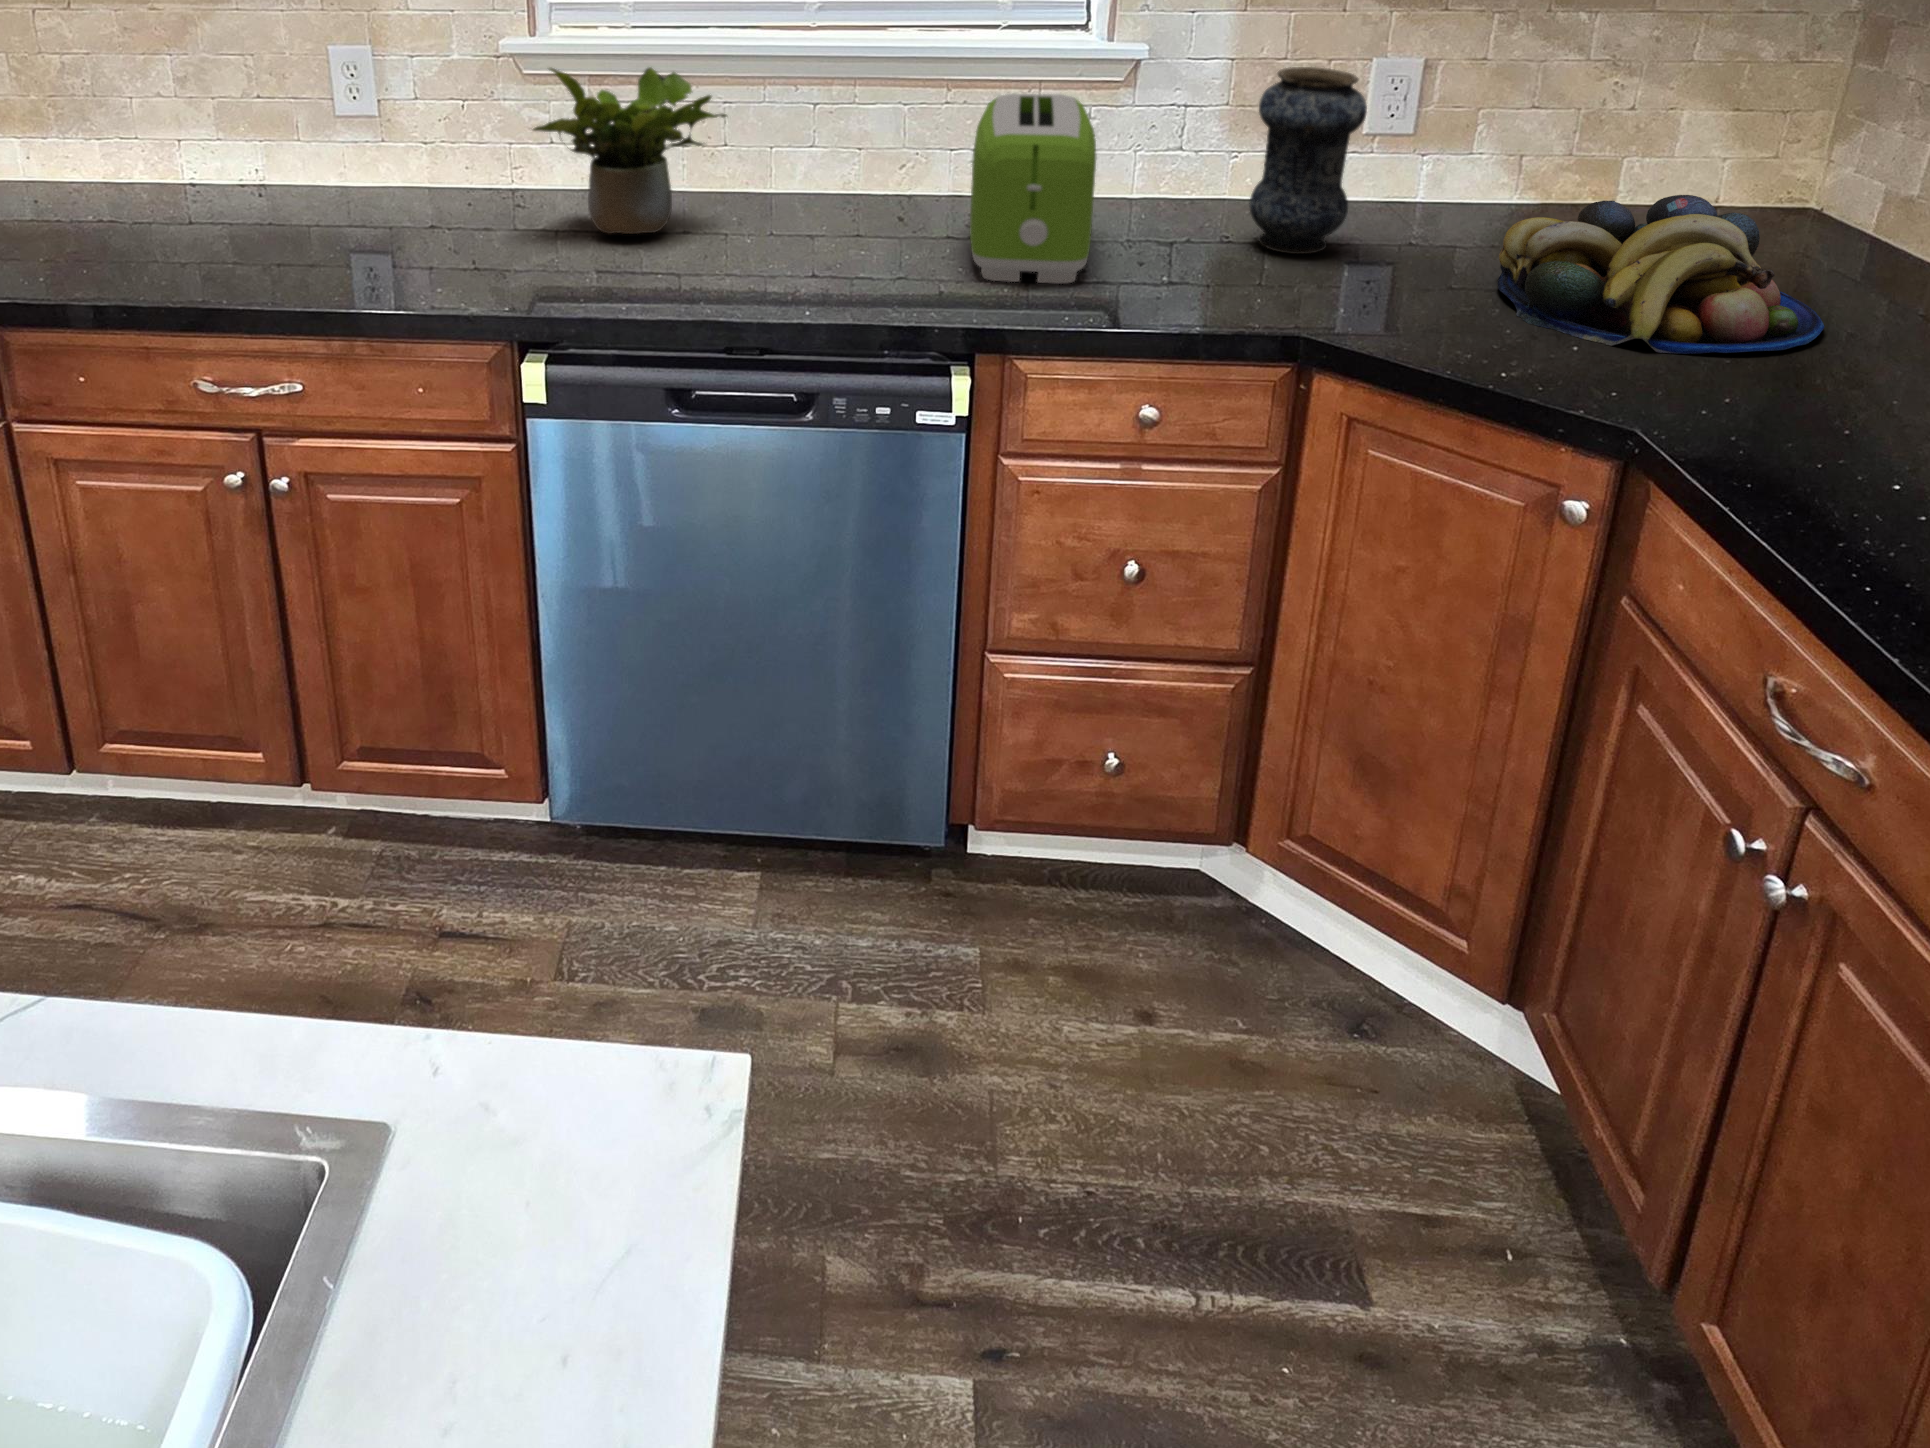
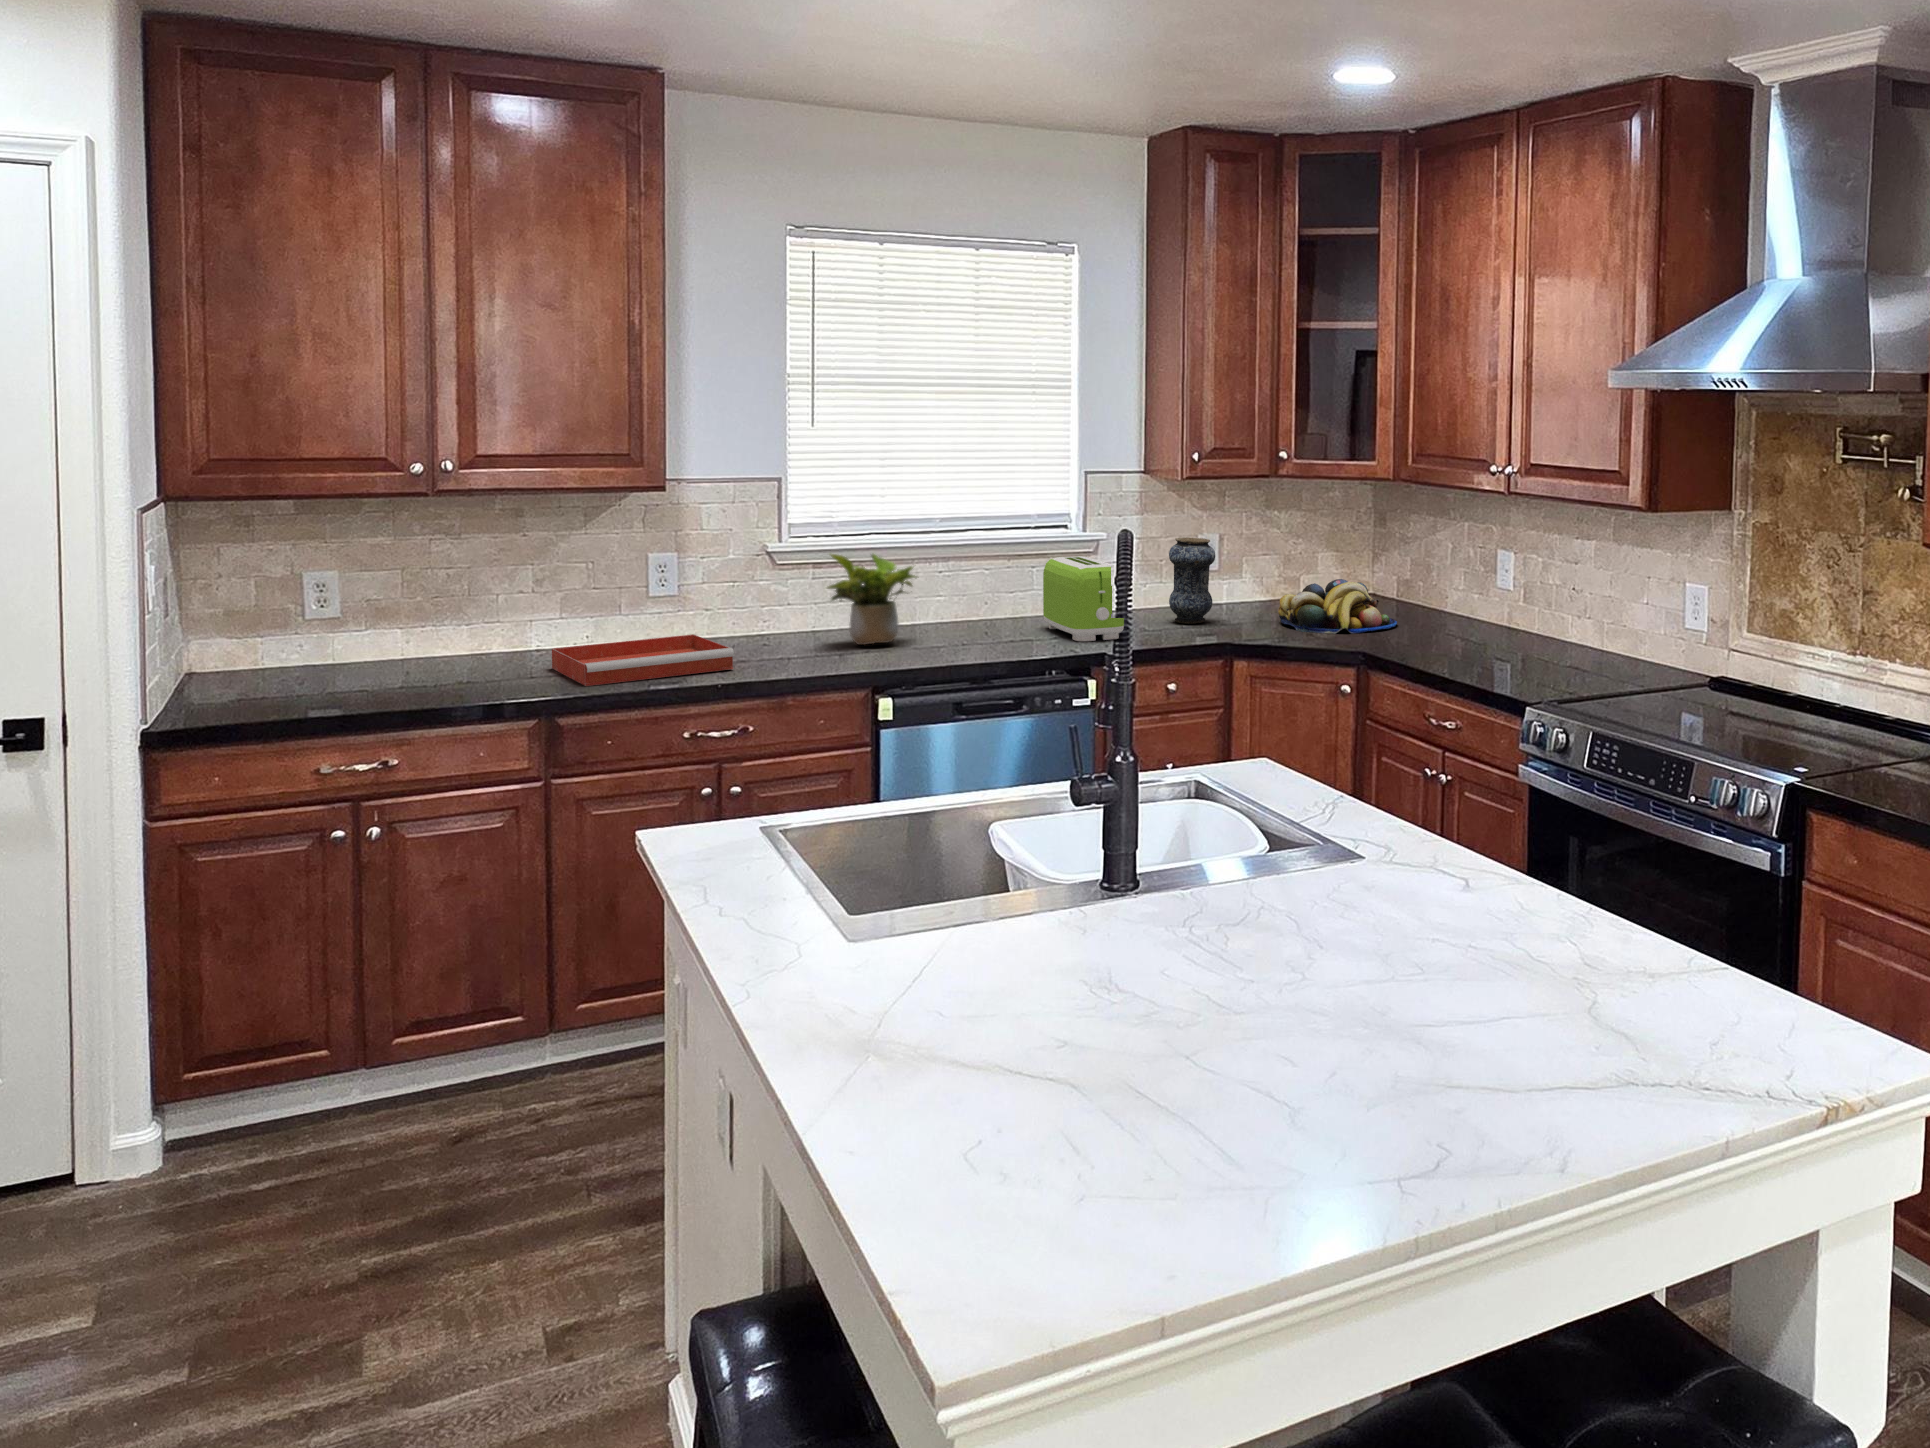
tray: none [73,186,355,278] -> present [552,634,734,686]

